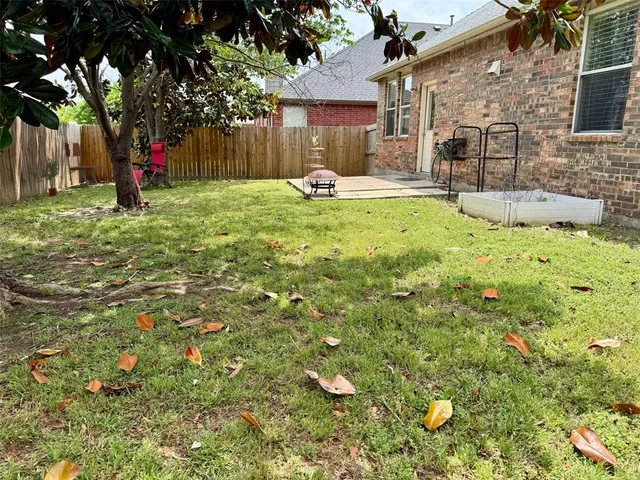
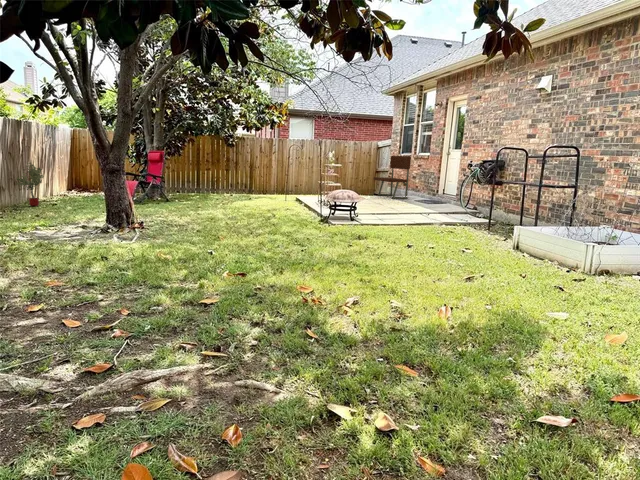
bench: present [65,143,102,188] -> present [373,156,411,199]

